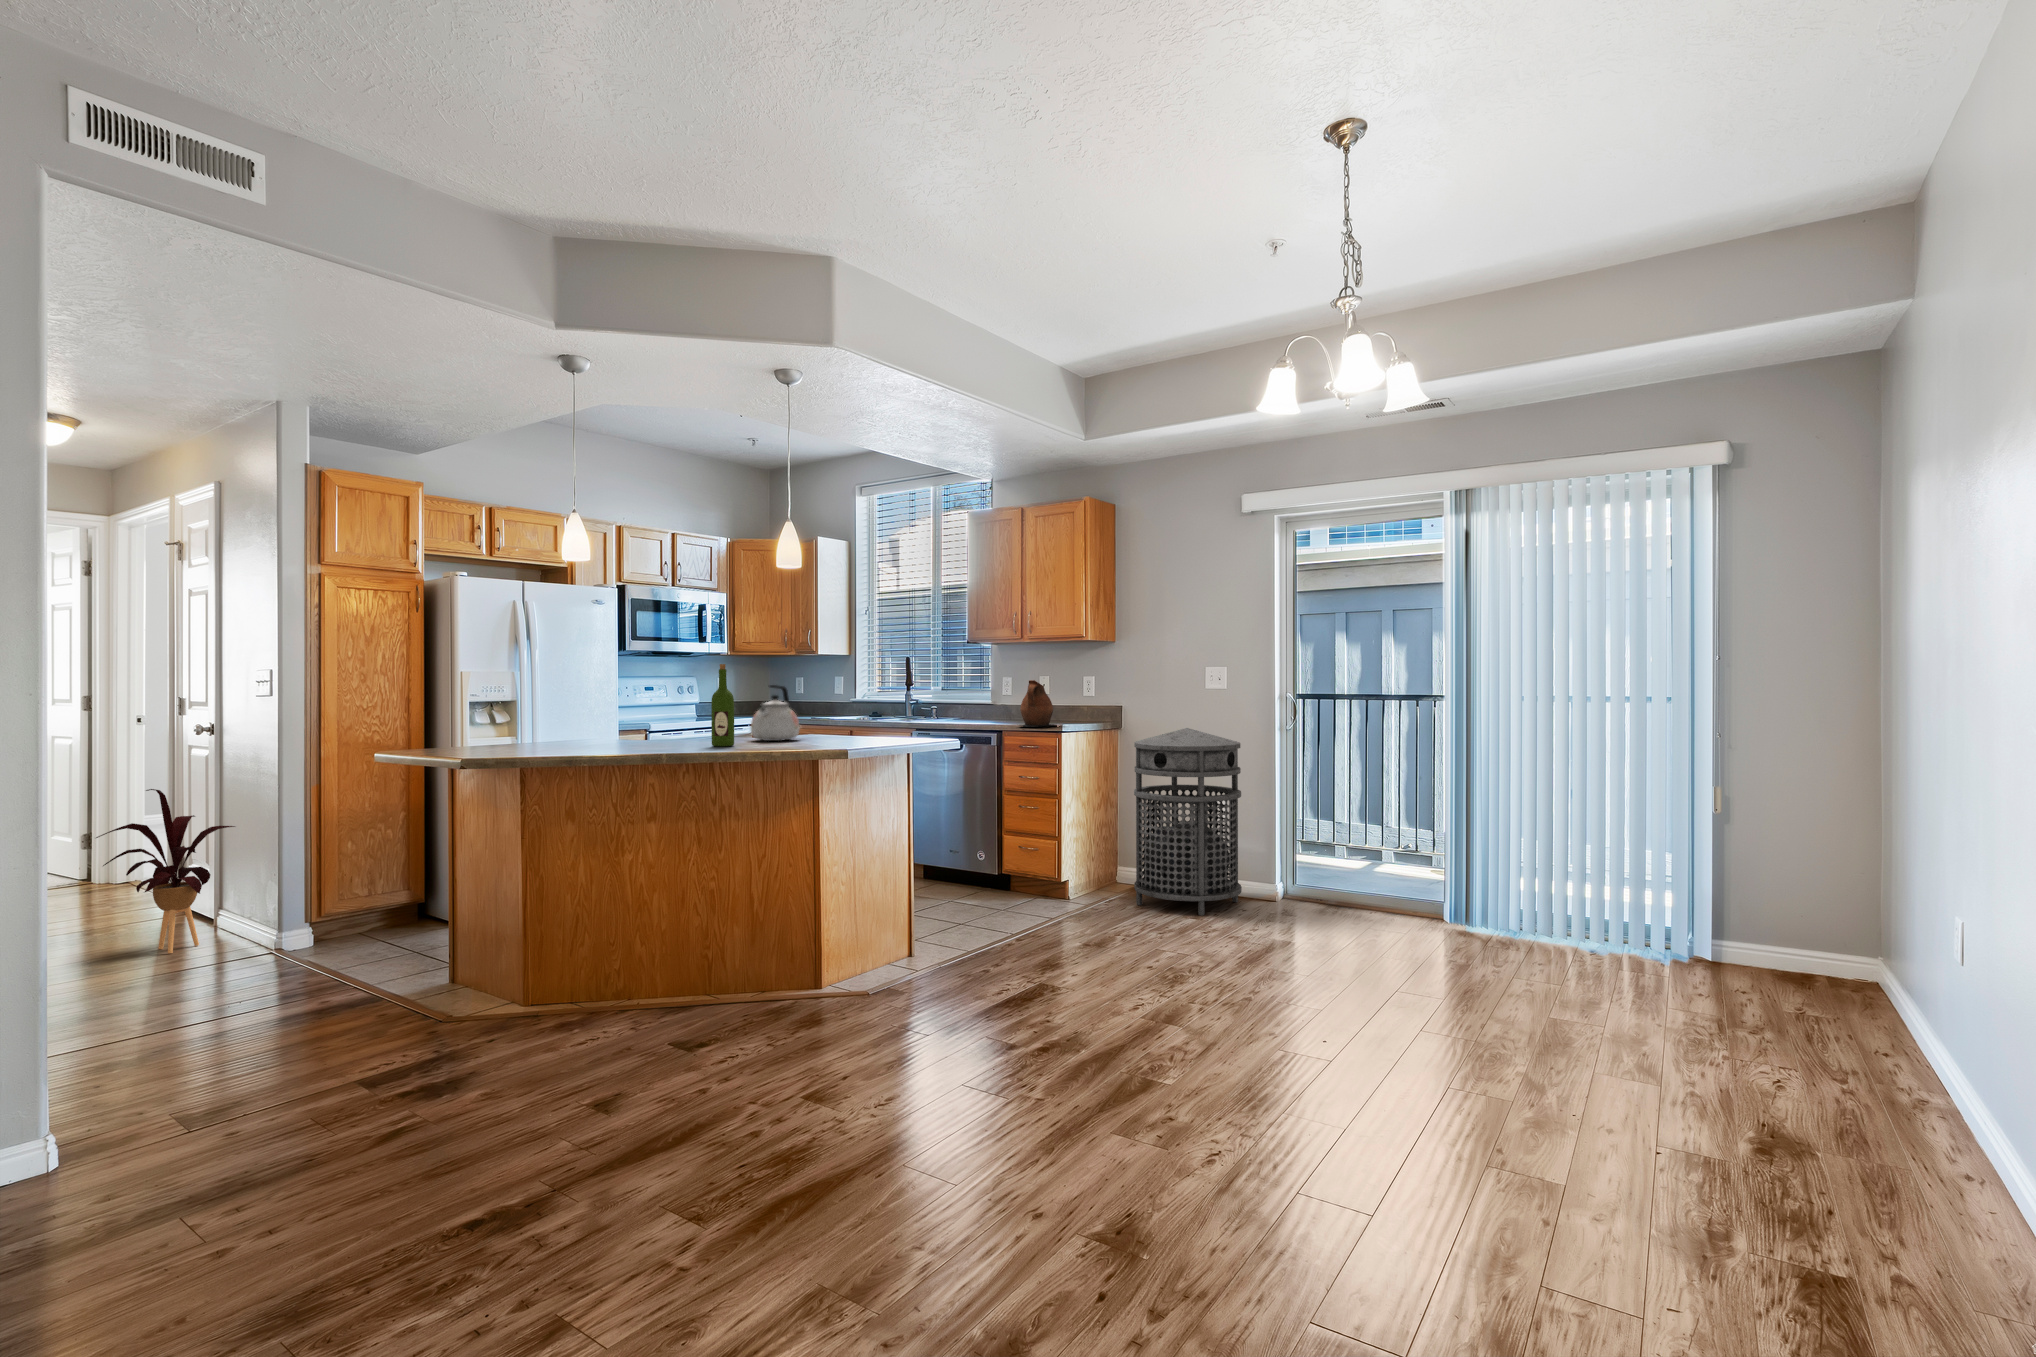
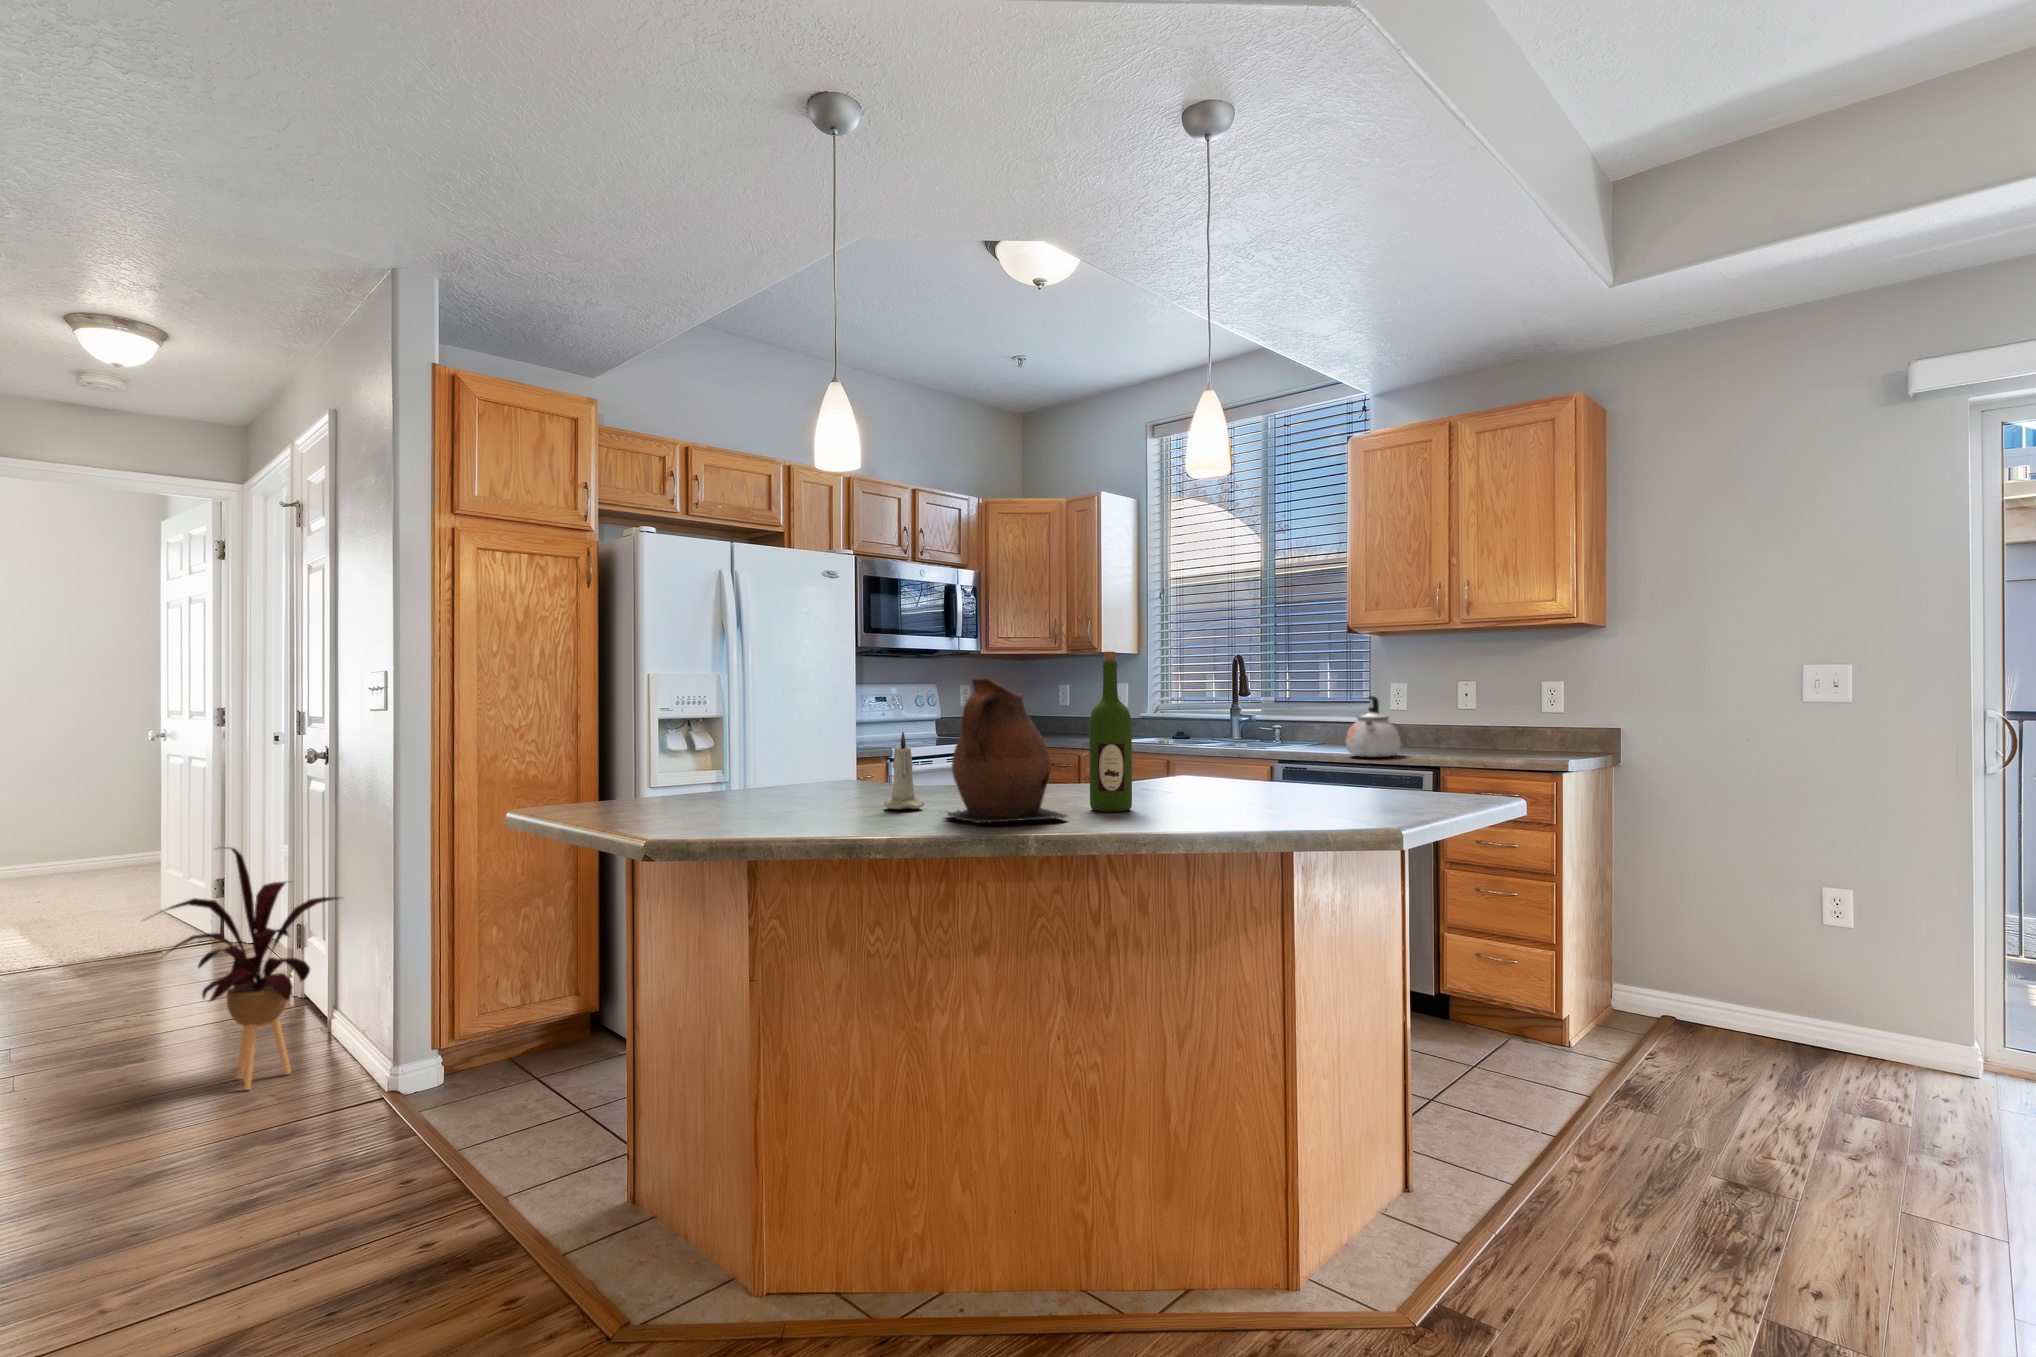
ceramic pitcher: present [1020,680,1055,727] -> present [946,678,1067,823]
kettle: present [751,685,800,741] -> present [1346,696,1401,757]
candle: none [600,706,622,747] -> present [884,732,924,809]
trash can: present [1134,728,1242,915] -> none [1696,766,1927,1105]

